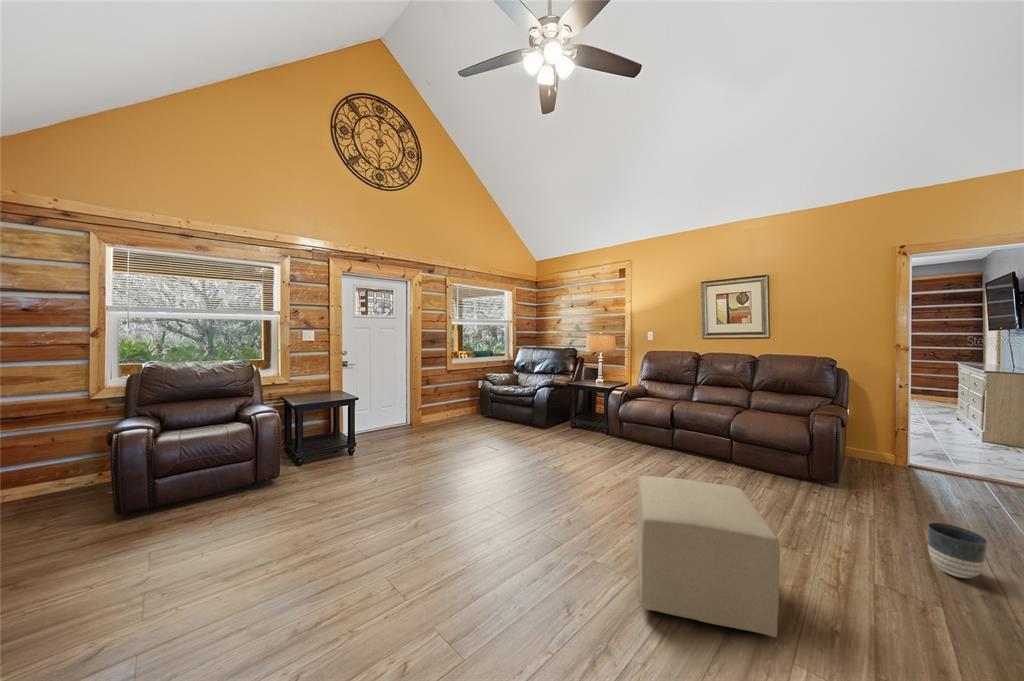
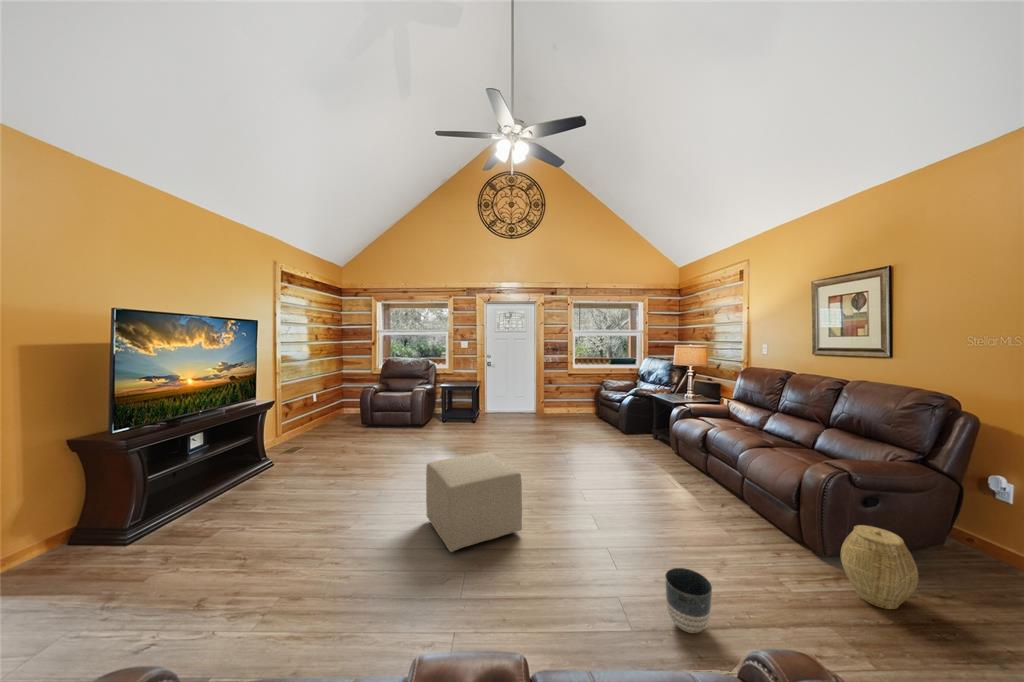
woven basket: none [873,450,928,503] -> present [841,525,918,609]

